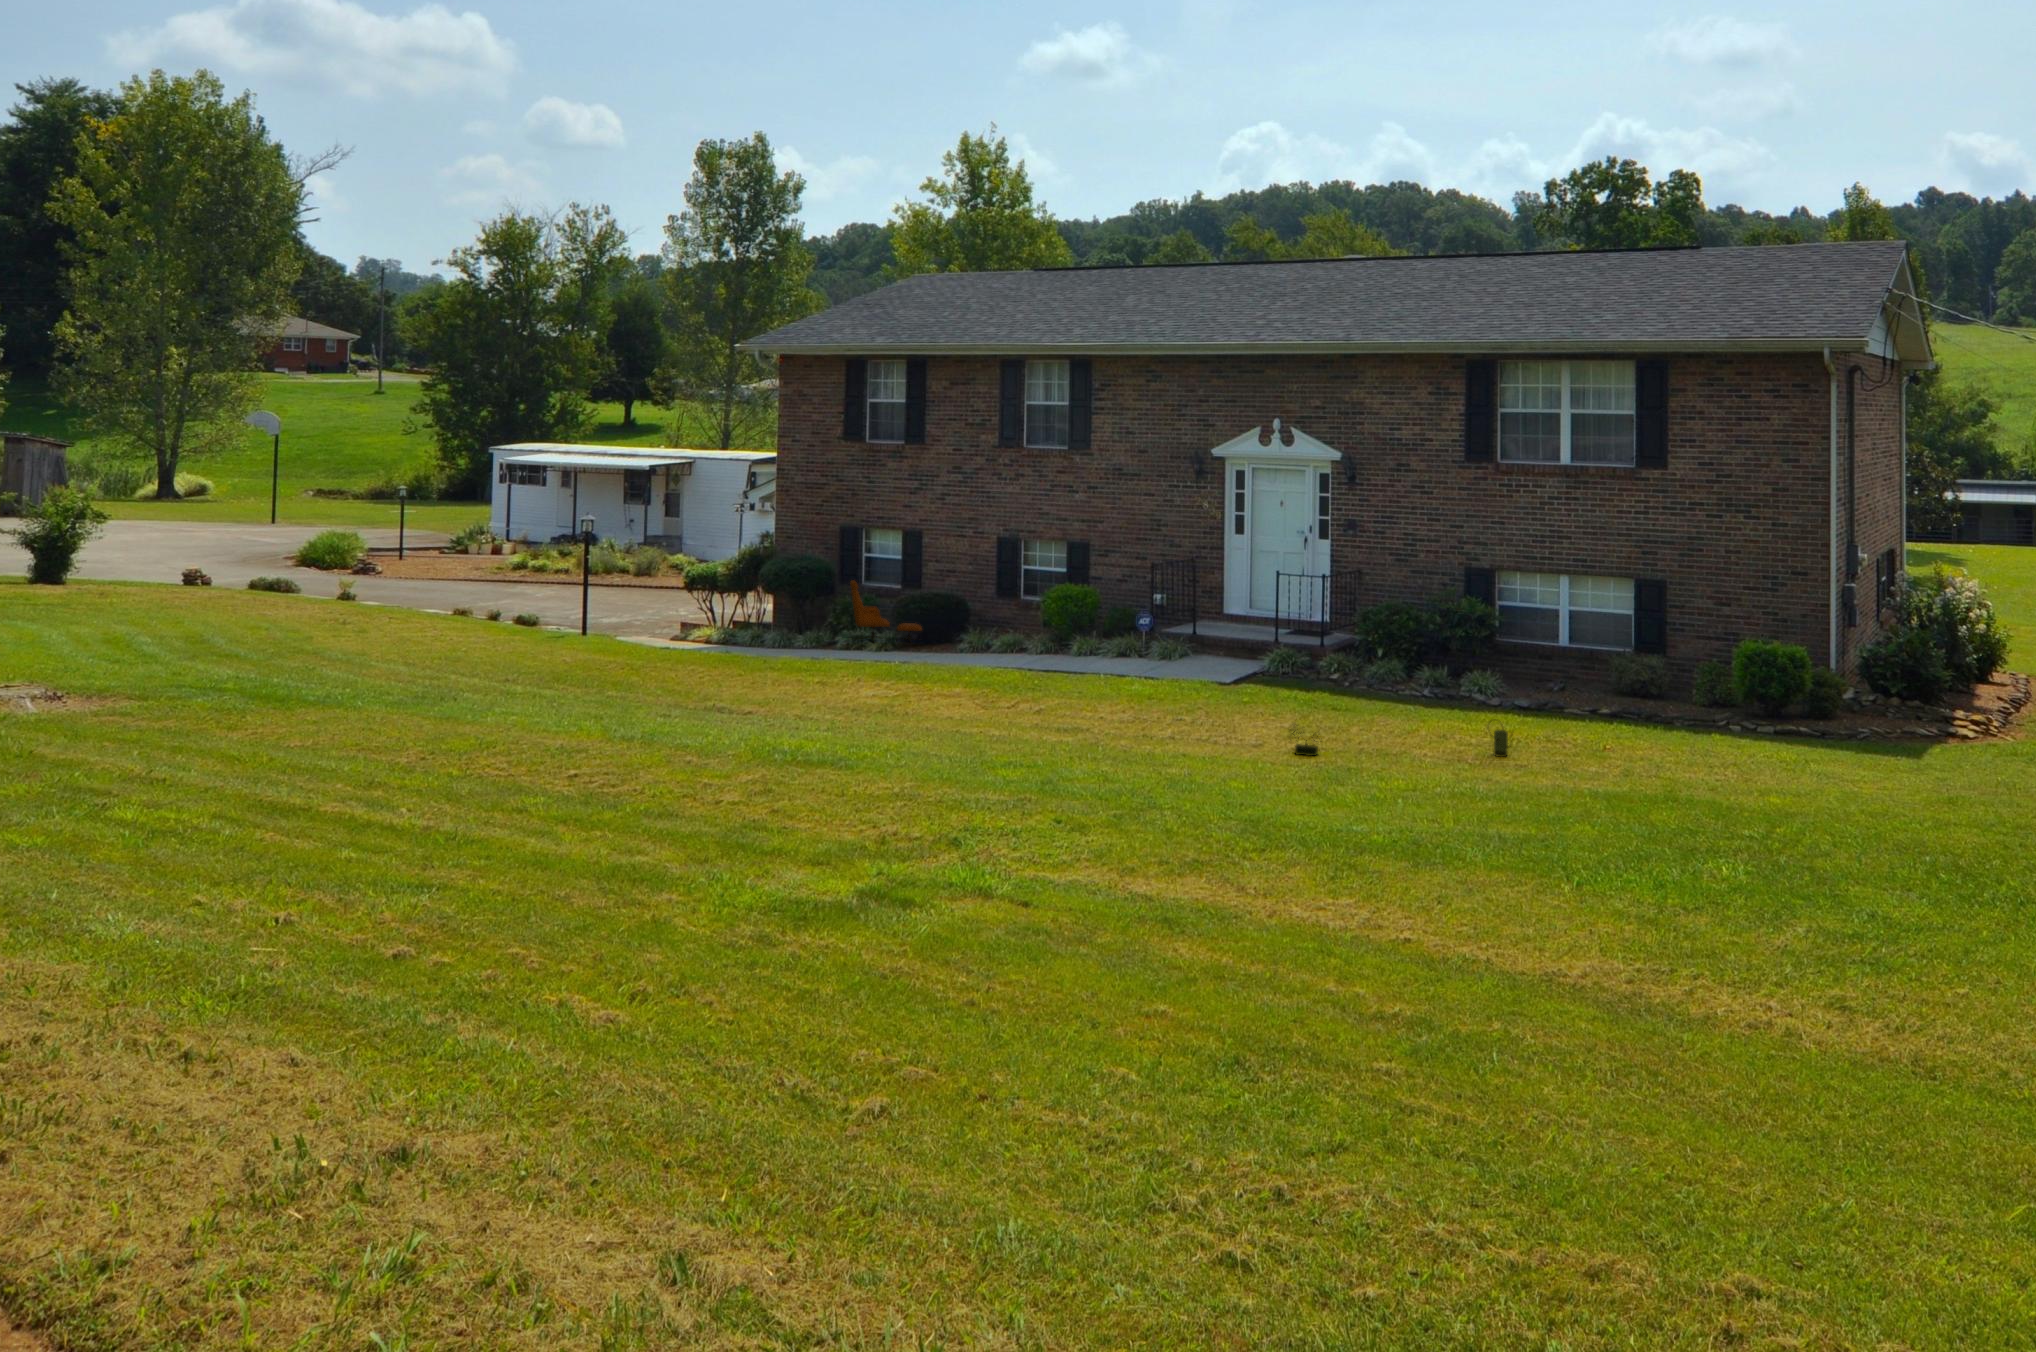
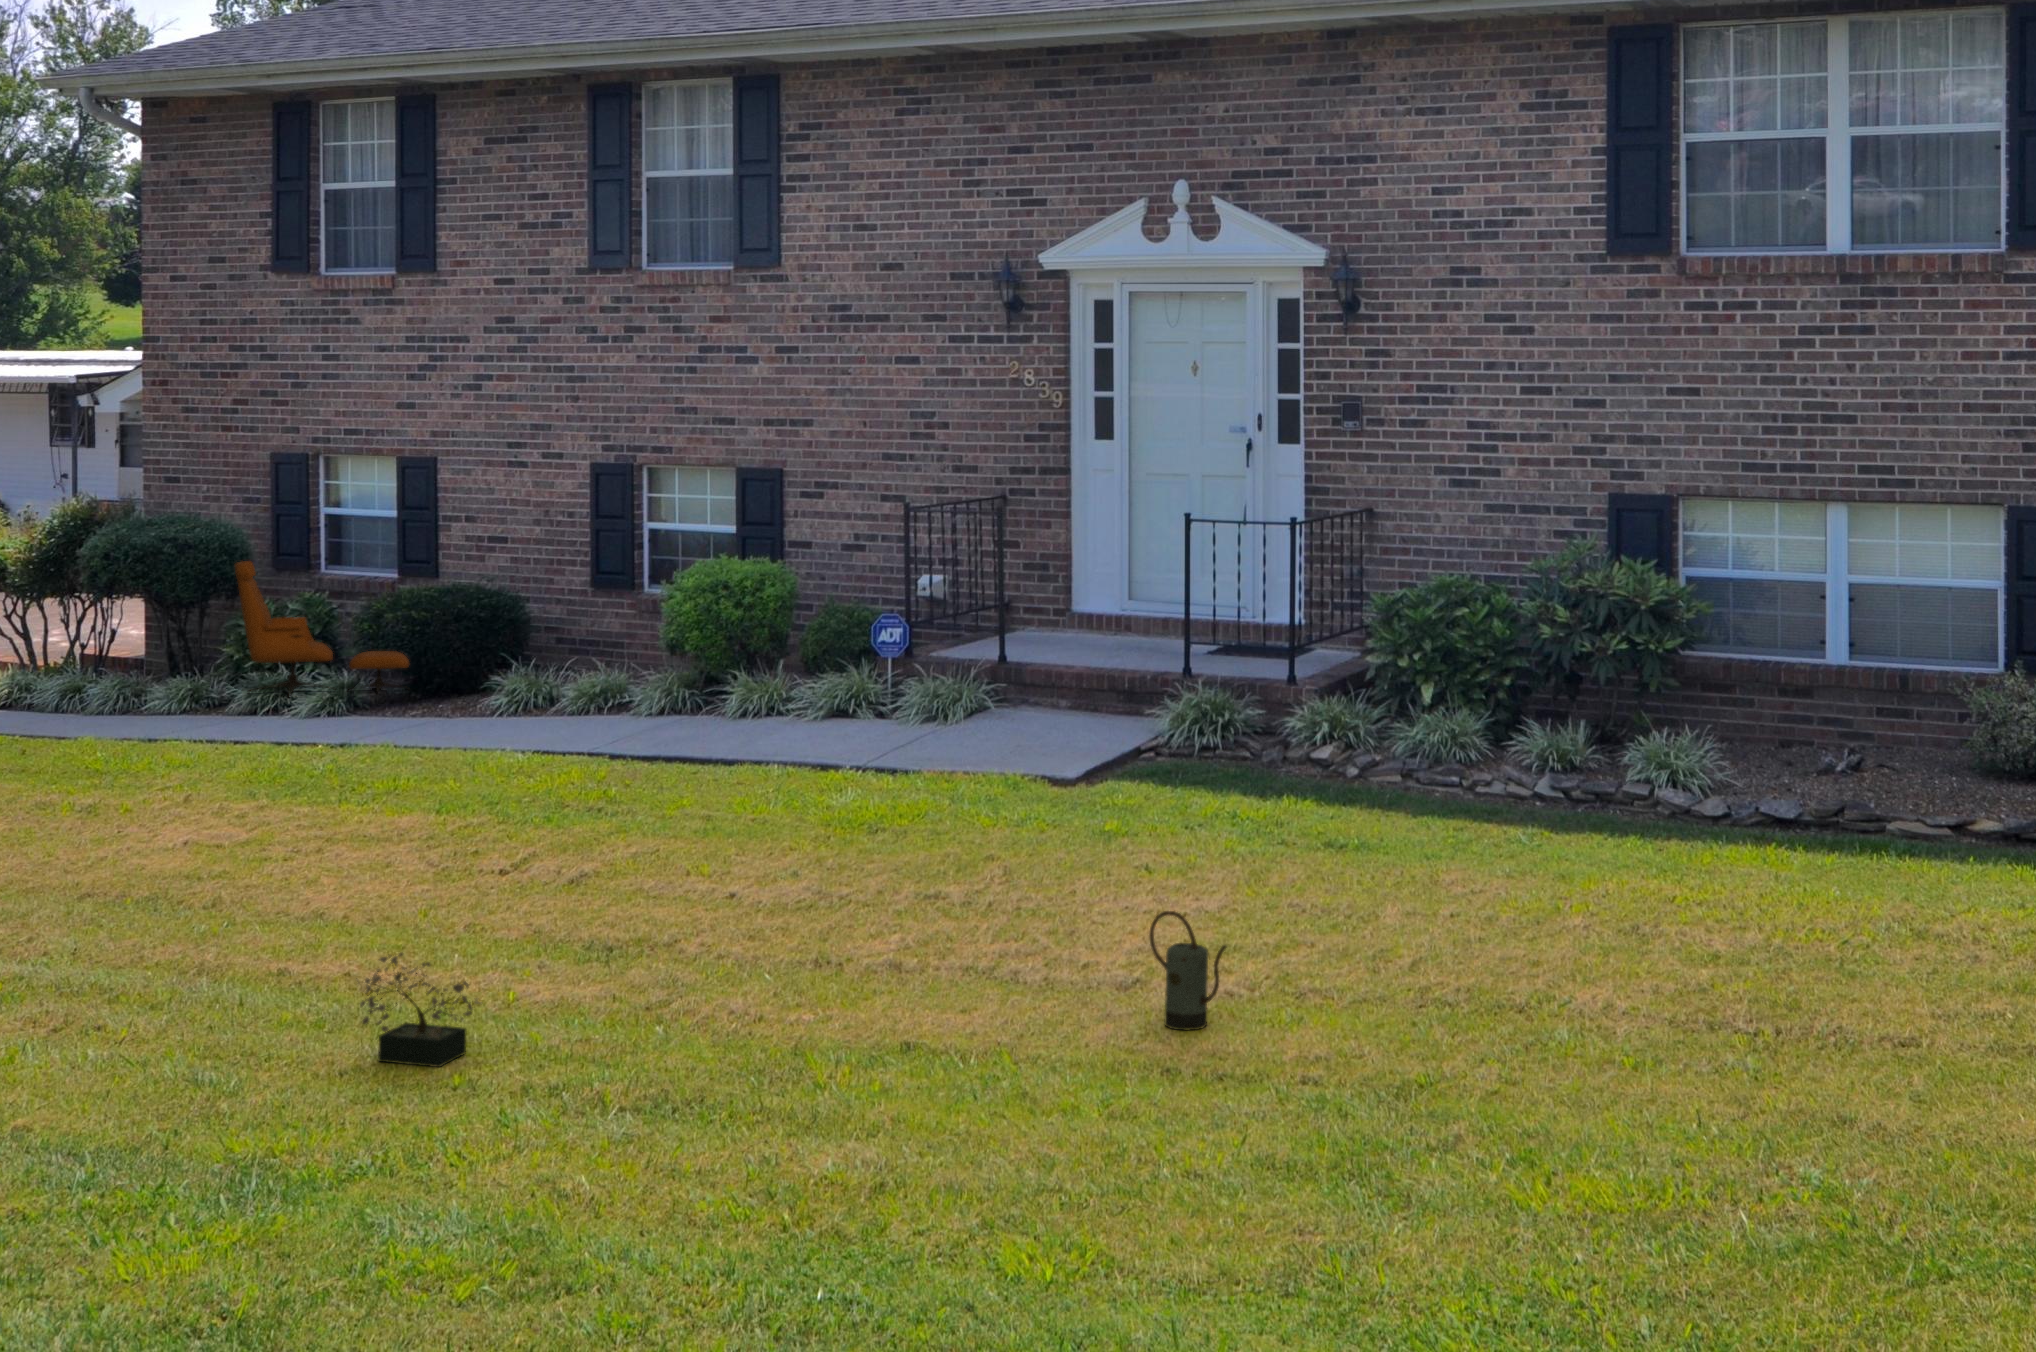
decorative plant: present [1290,725,1322,756] -> present [360,953,480,1067]
watering can: present [1493,729,1511,757] -> present [1149,911,1227,1030]

